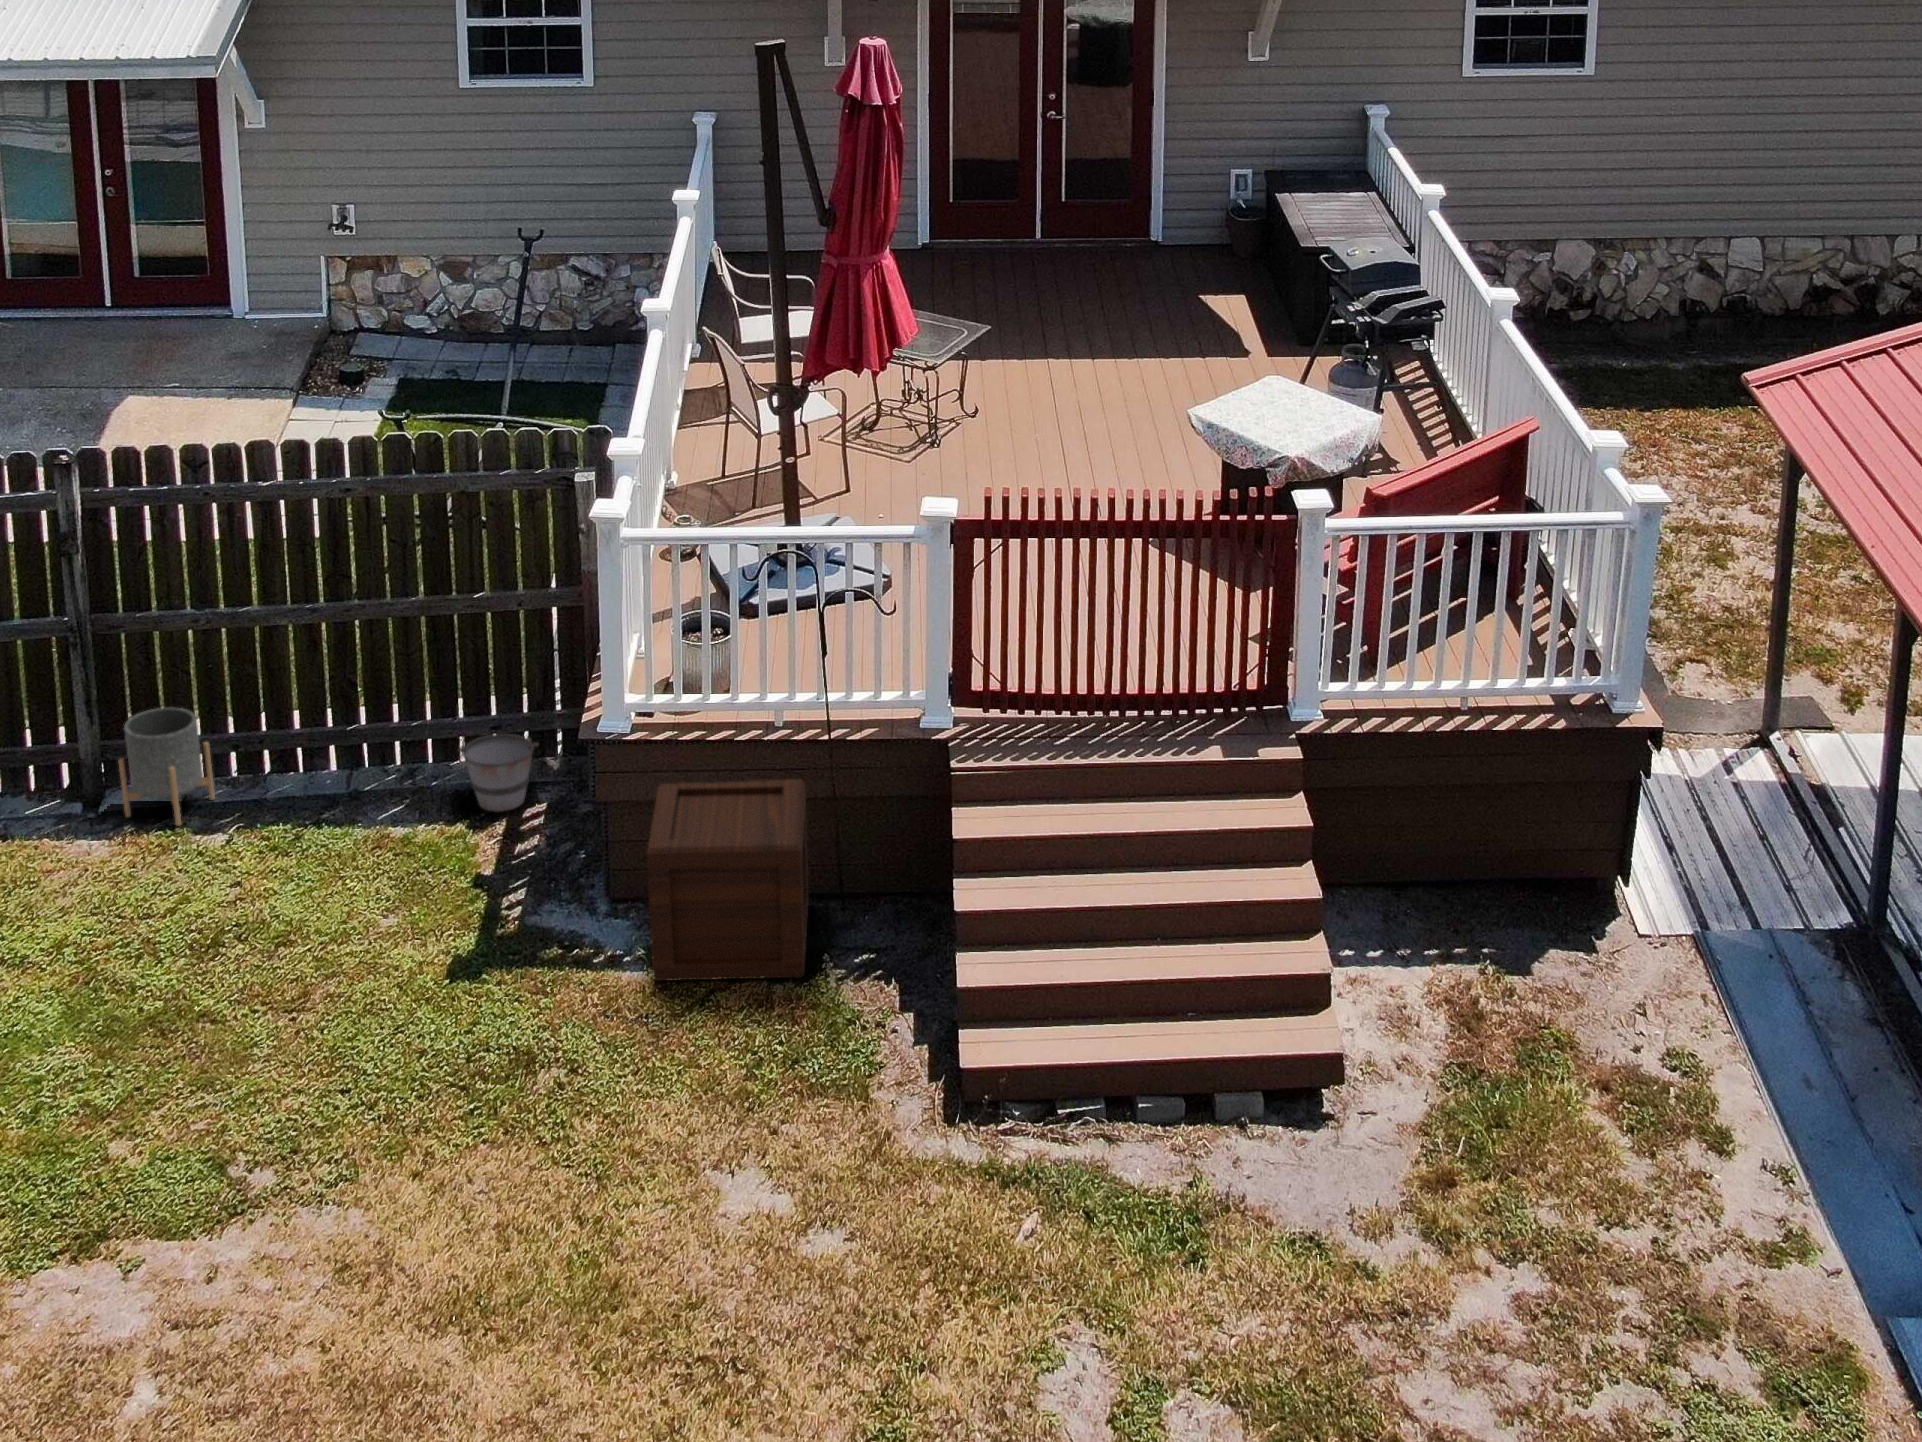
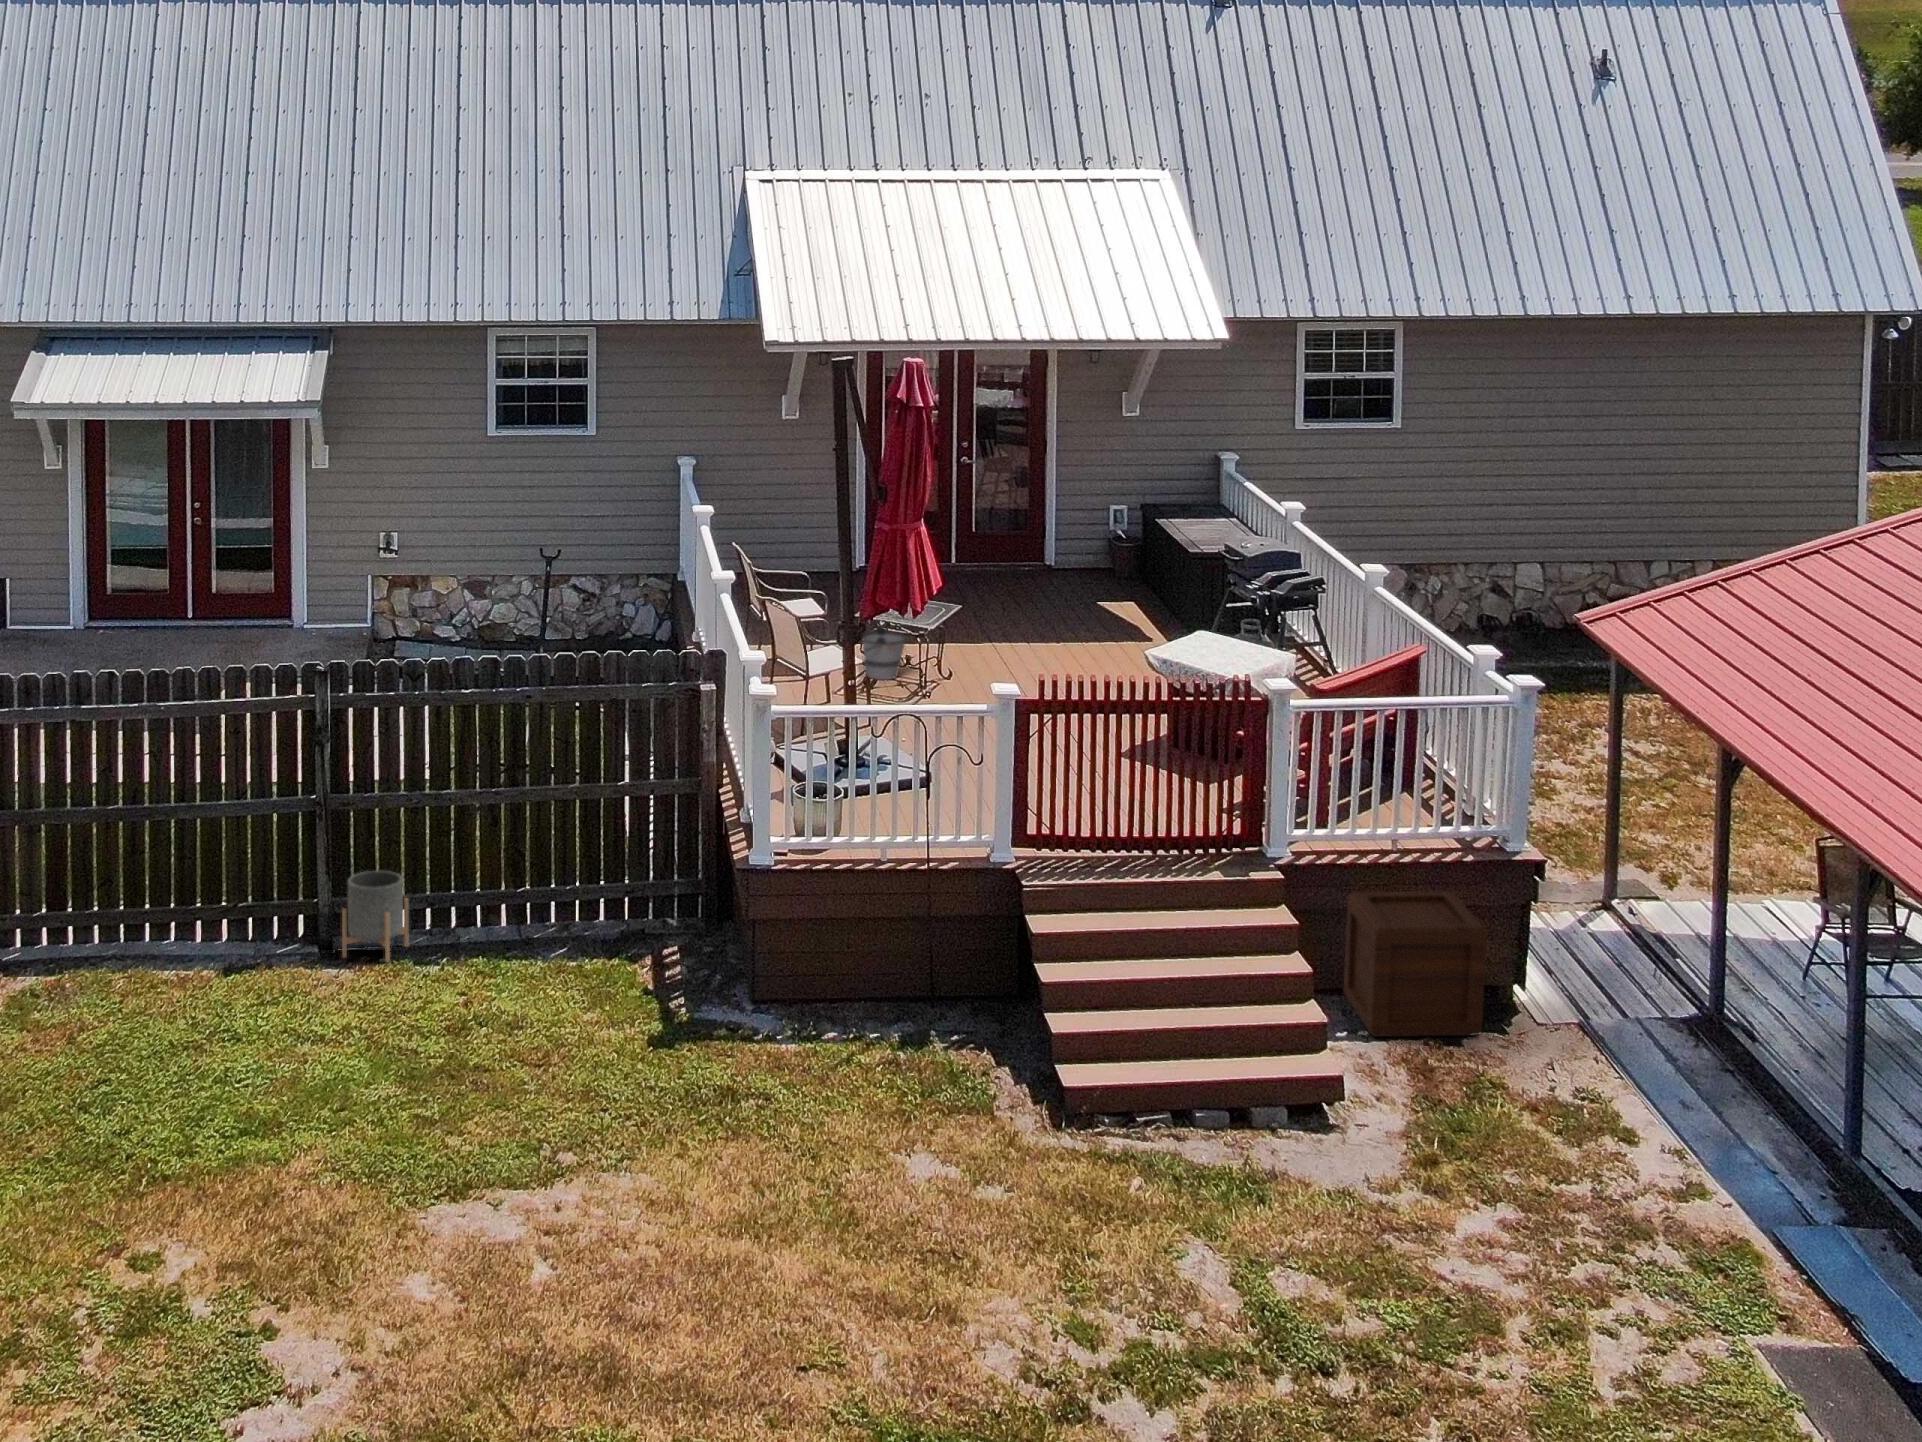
bucket: present [458,734,539,812] -> present [862,626,907,680]
wooden crate: present [647,779,808,981] -> present [1344,892,1487,1037]

